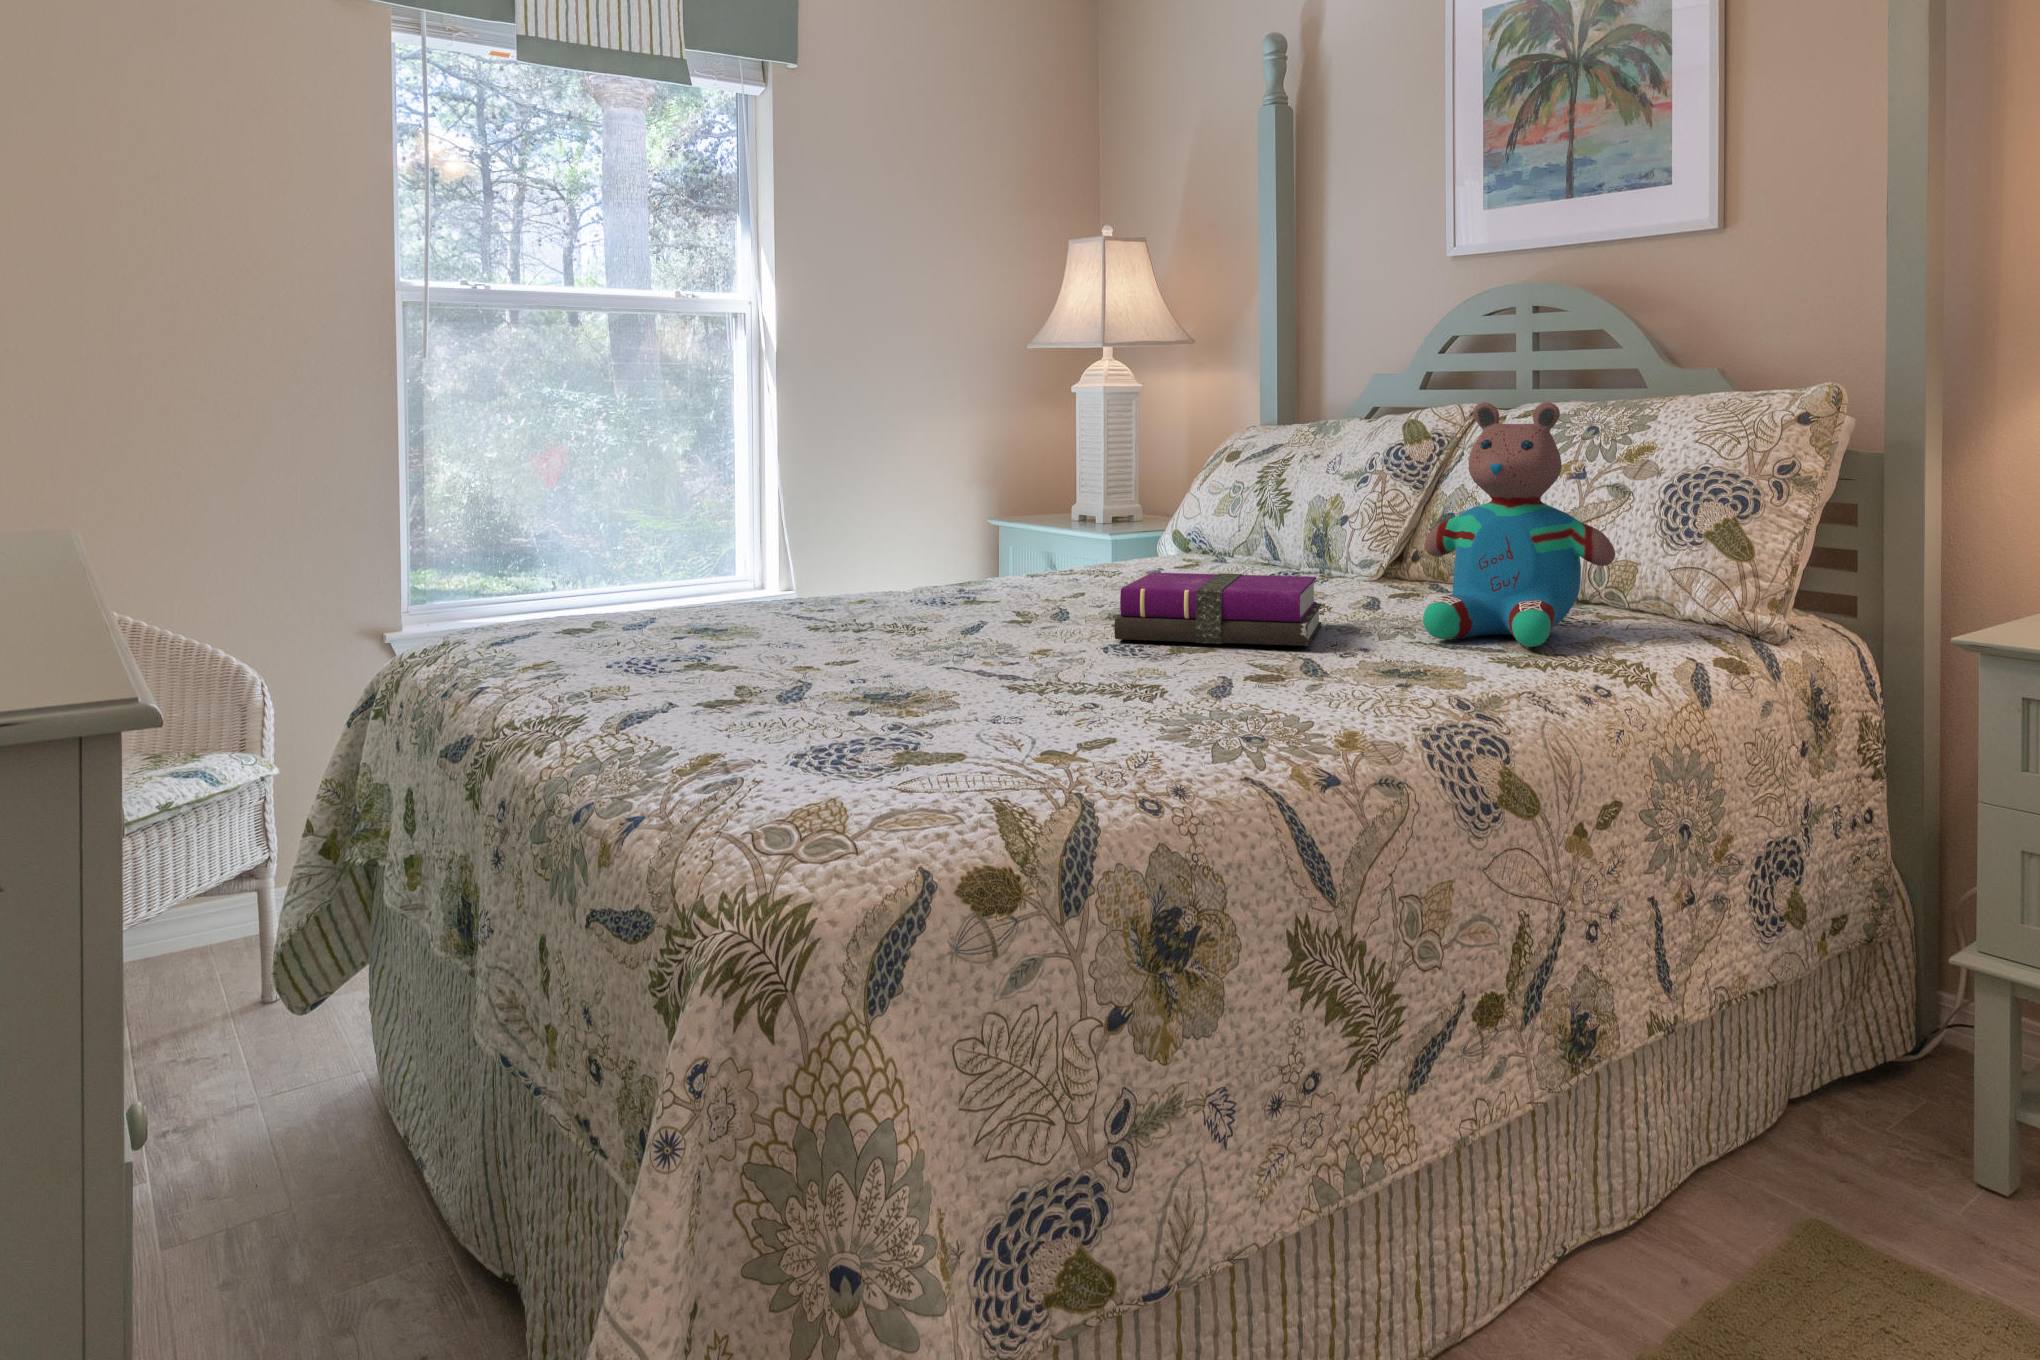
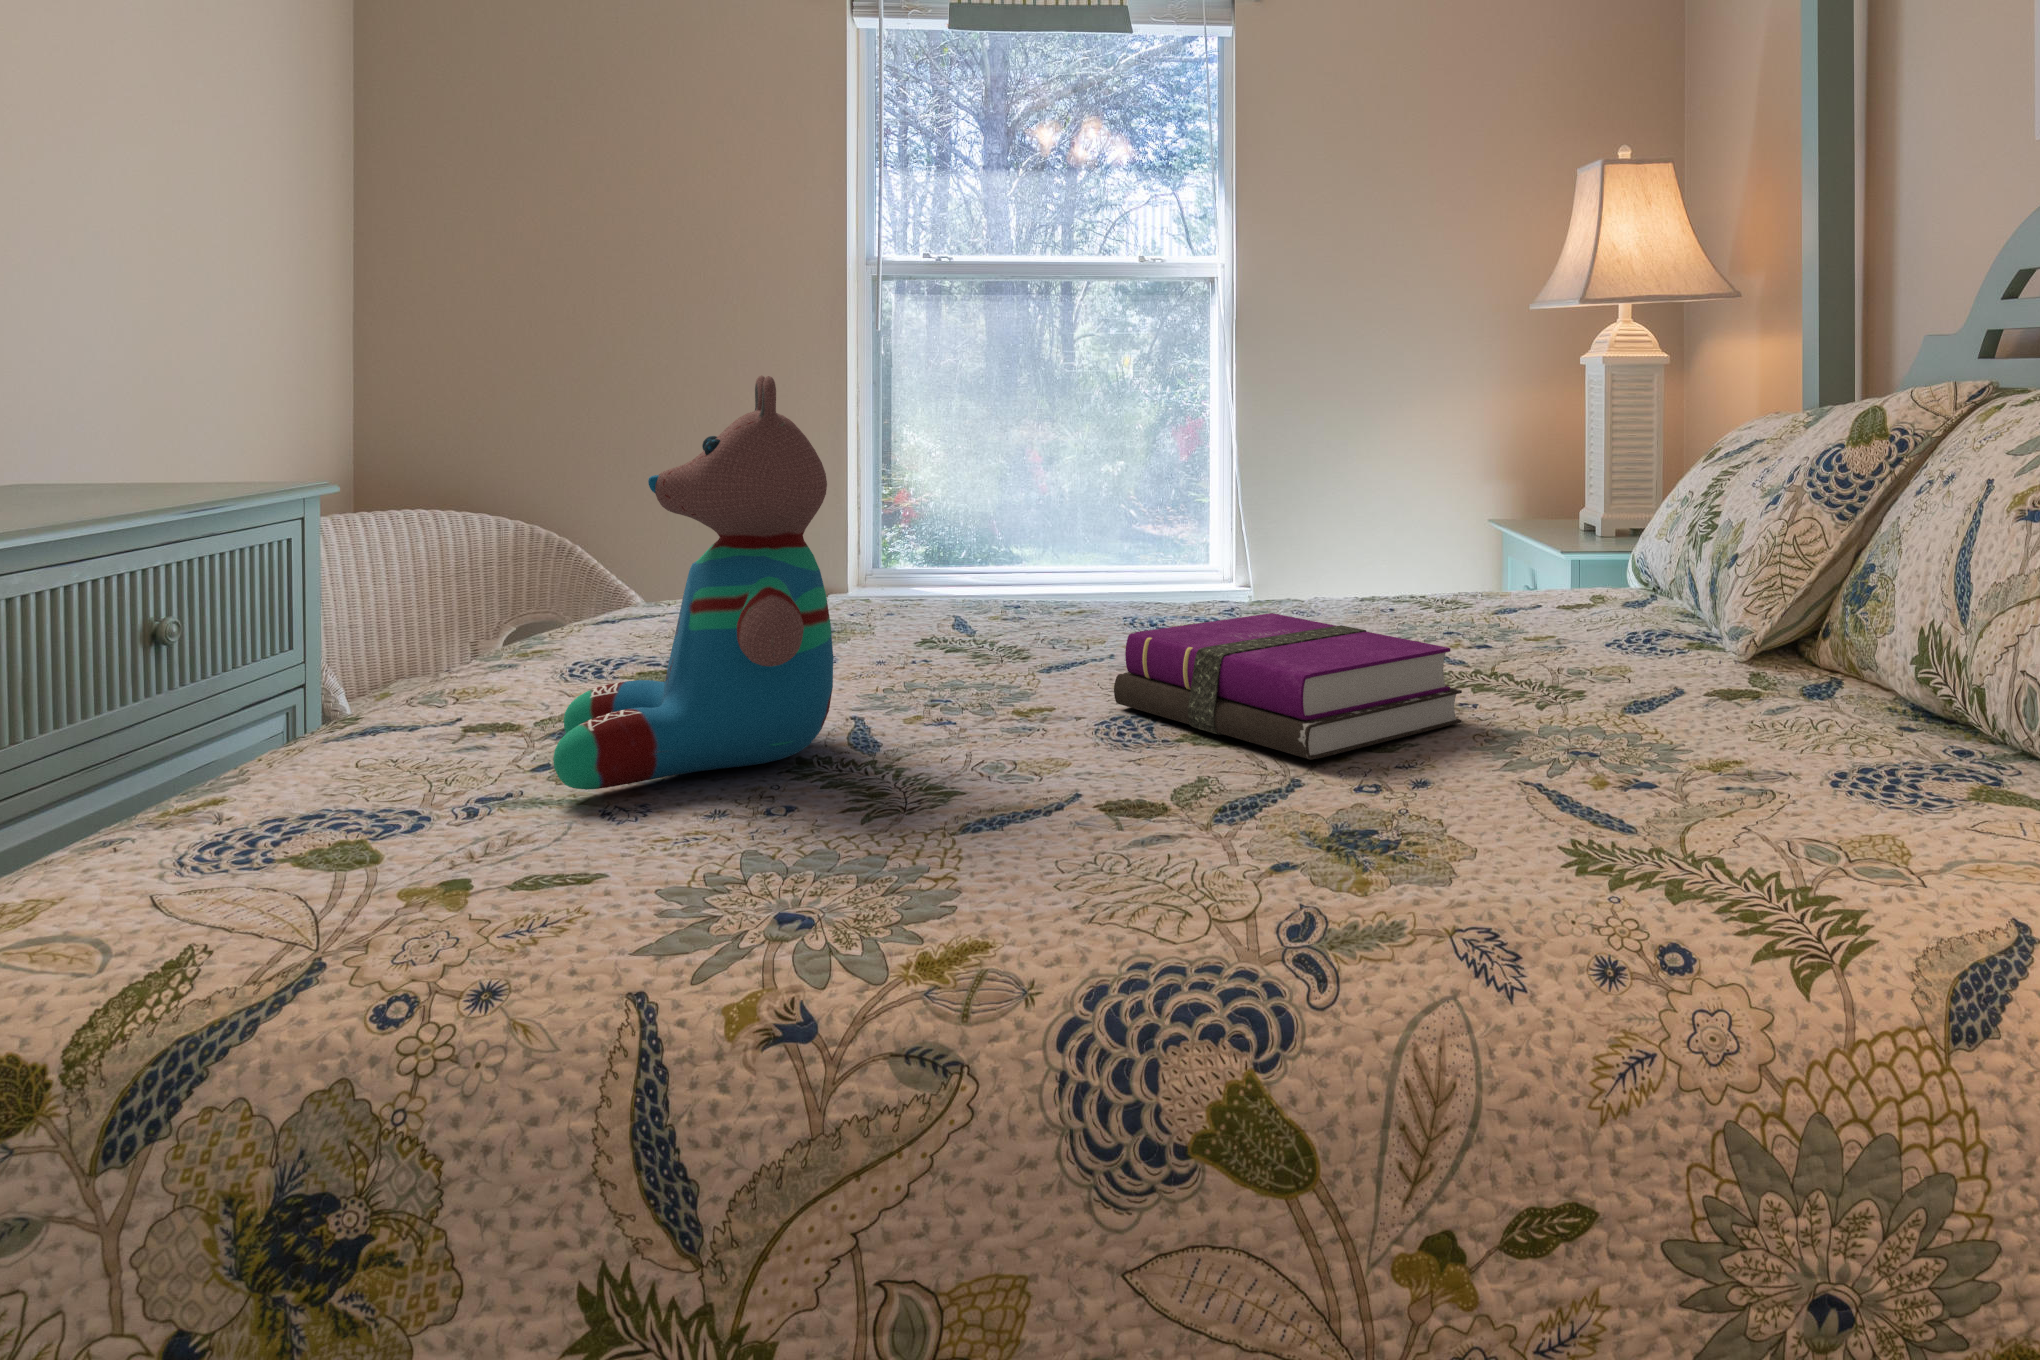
teddy bear: present [1423,402,1615,647] -> present [553,376,833,790]

